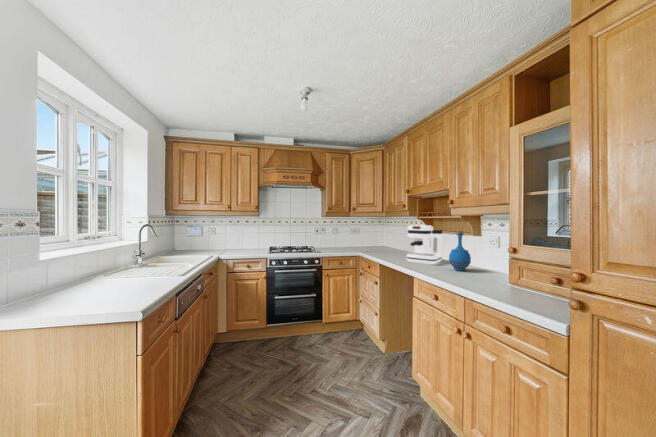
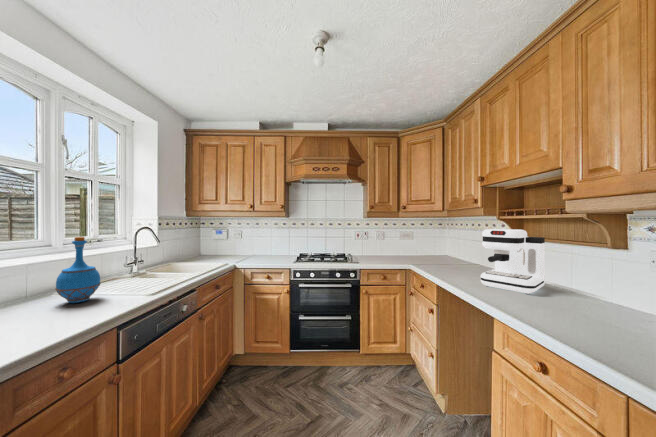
bottle: present [449,231,471,271] -> present [55,237,101,303]

